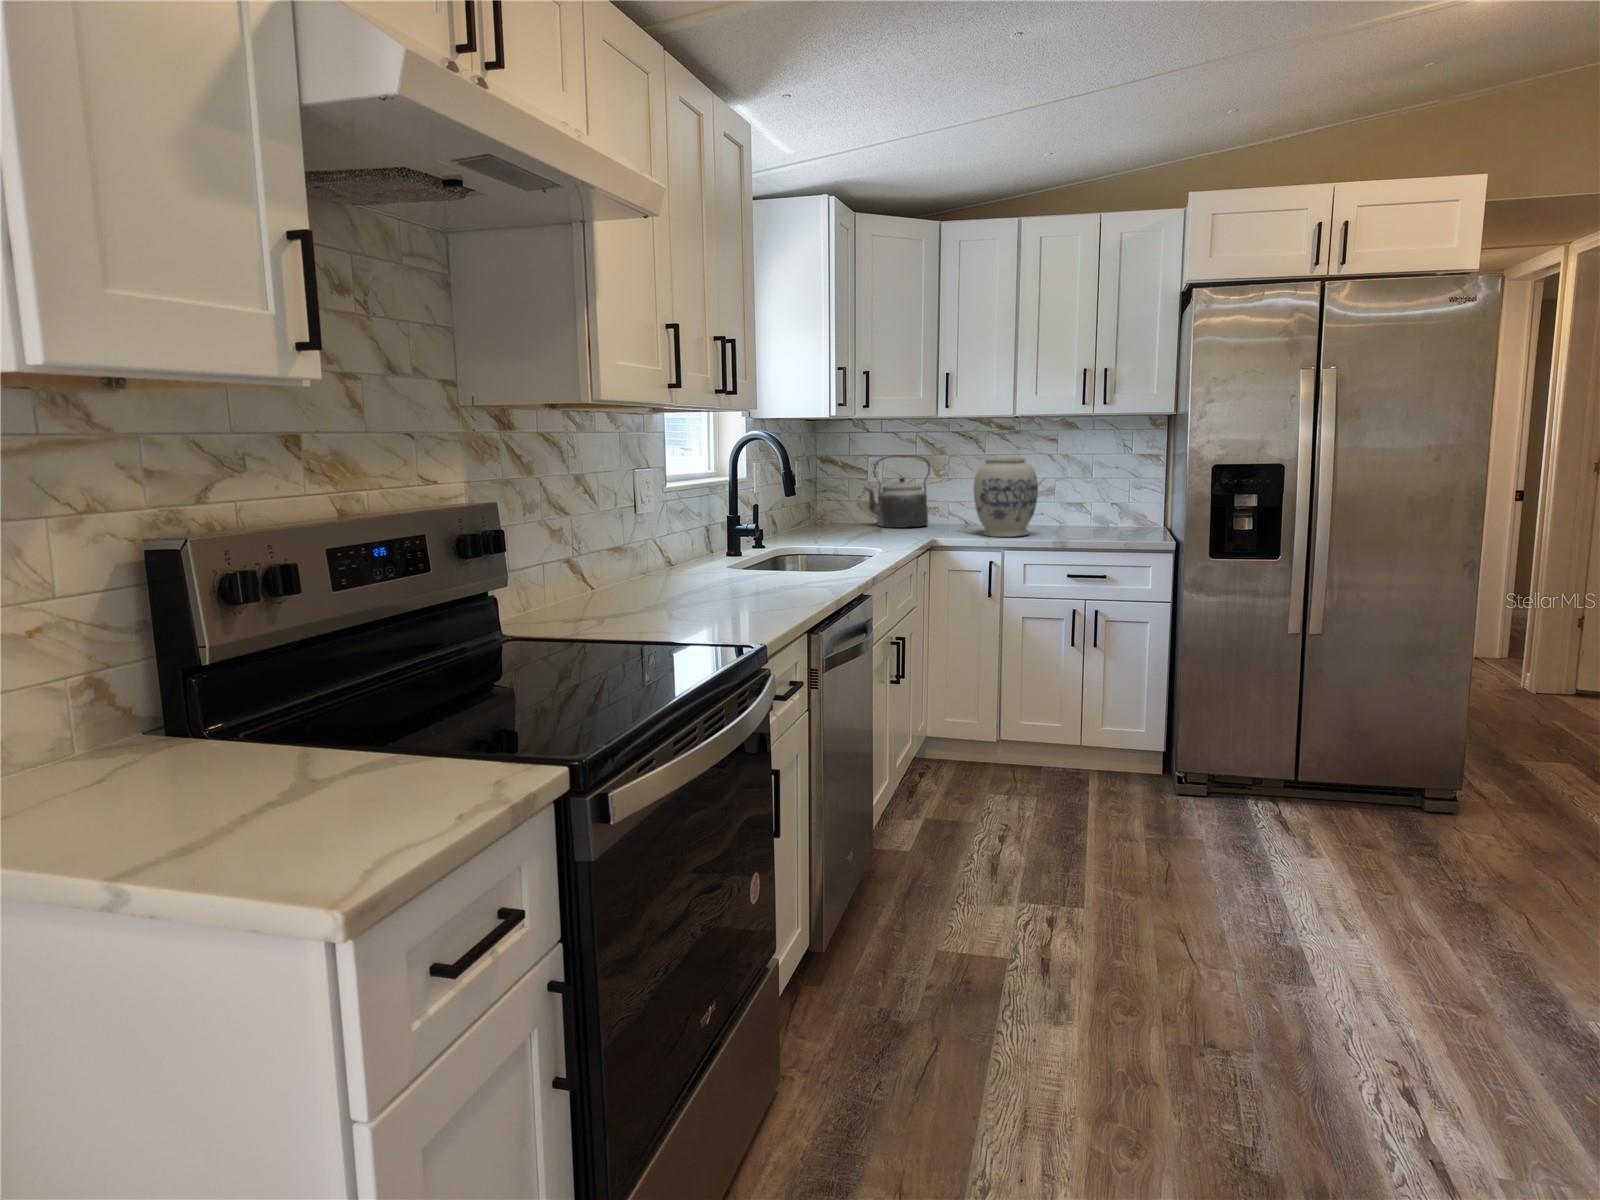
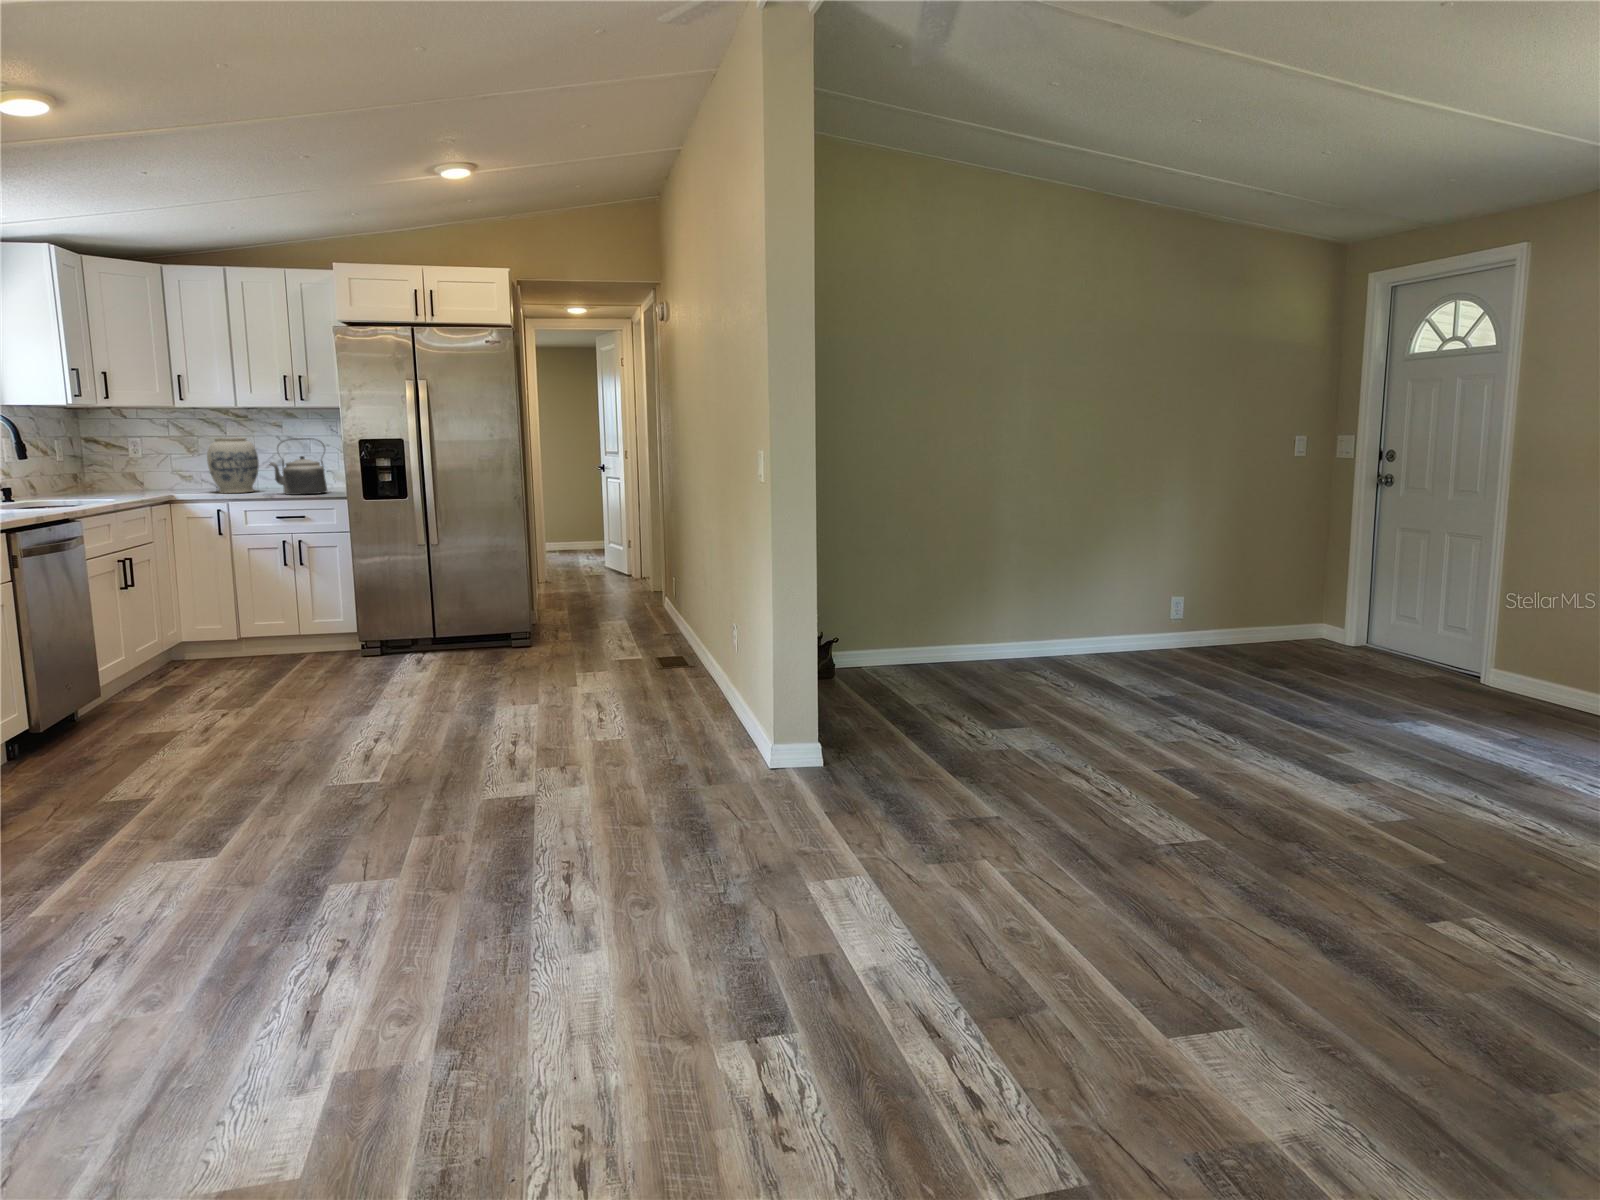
kettle: present [864,455,930,528] -> present [270,438,327,495]

